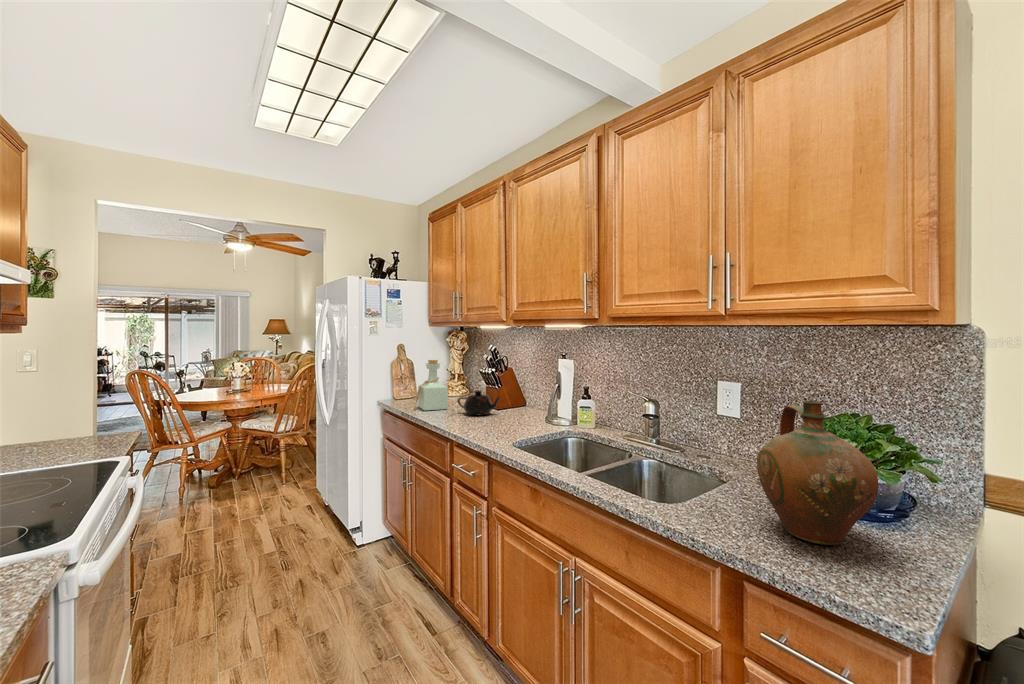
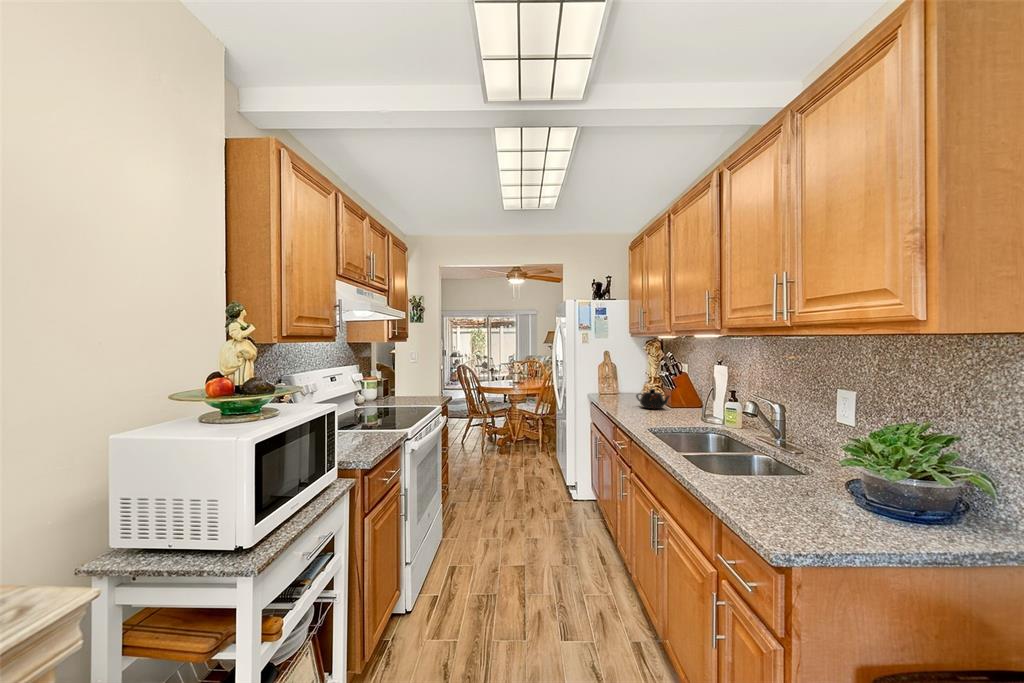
bottle: present [416,360,448,411] -> none [608,363,633,403]
ceramic jug: present [757,401,879,545] -> none [752,398,846,516]

